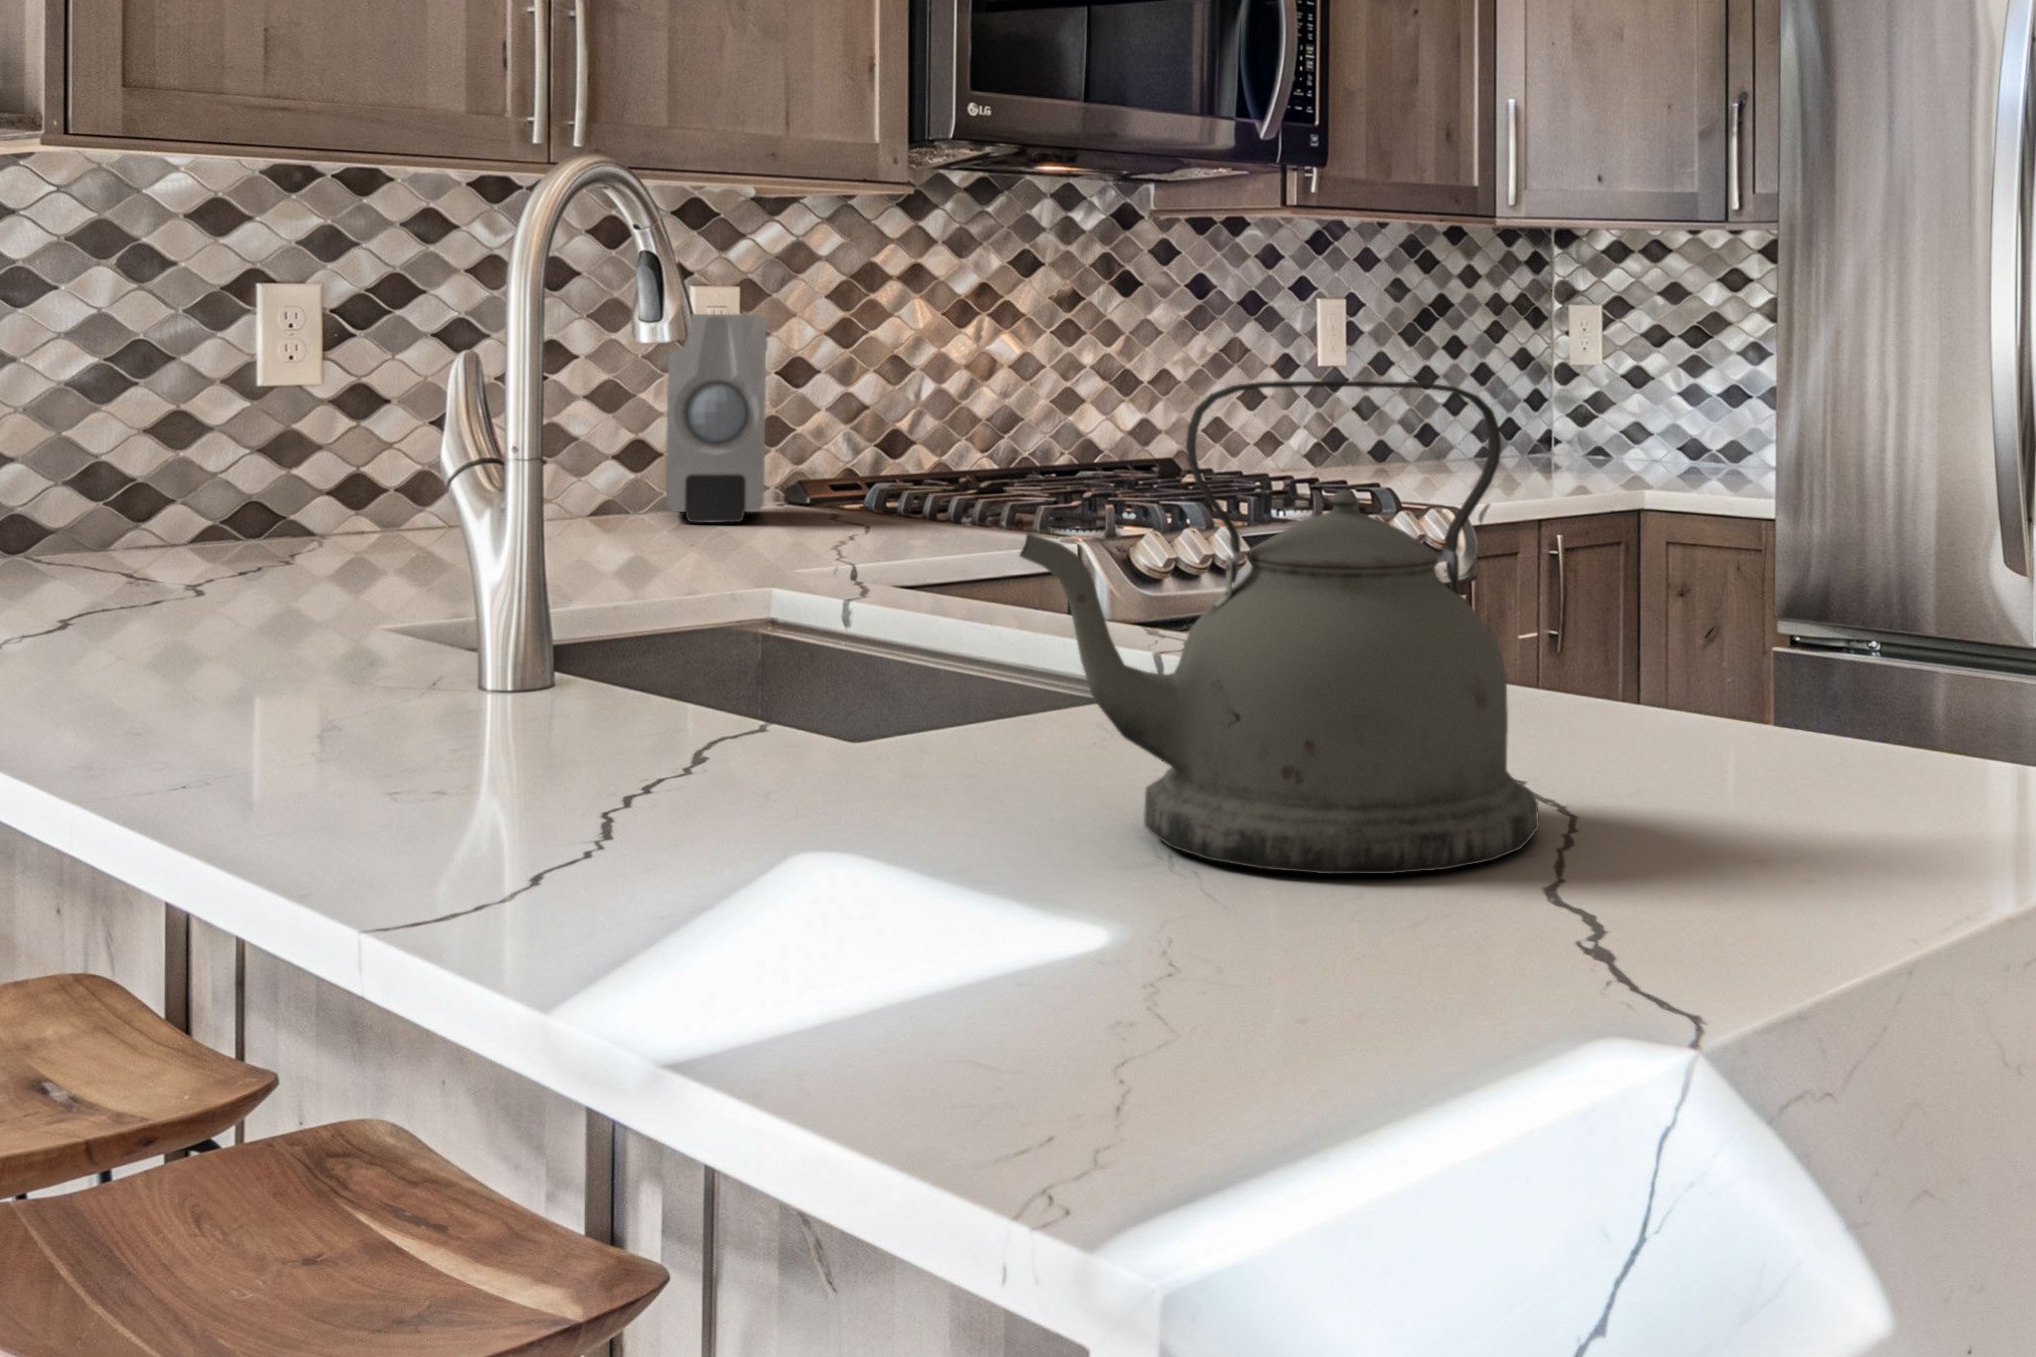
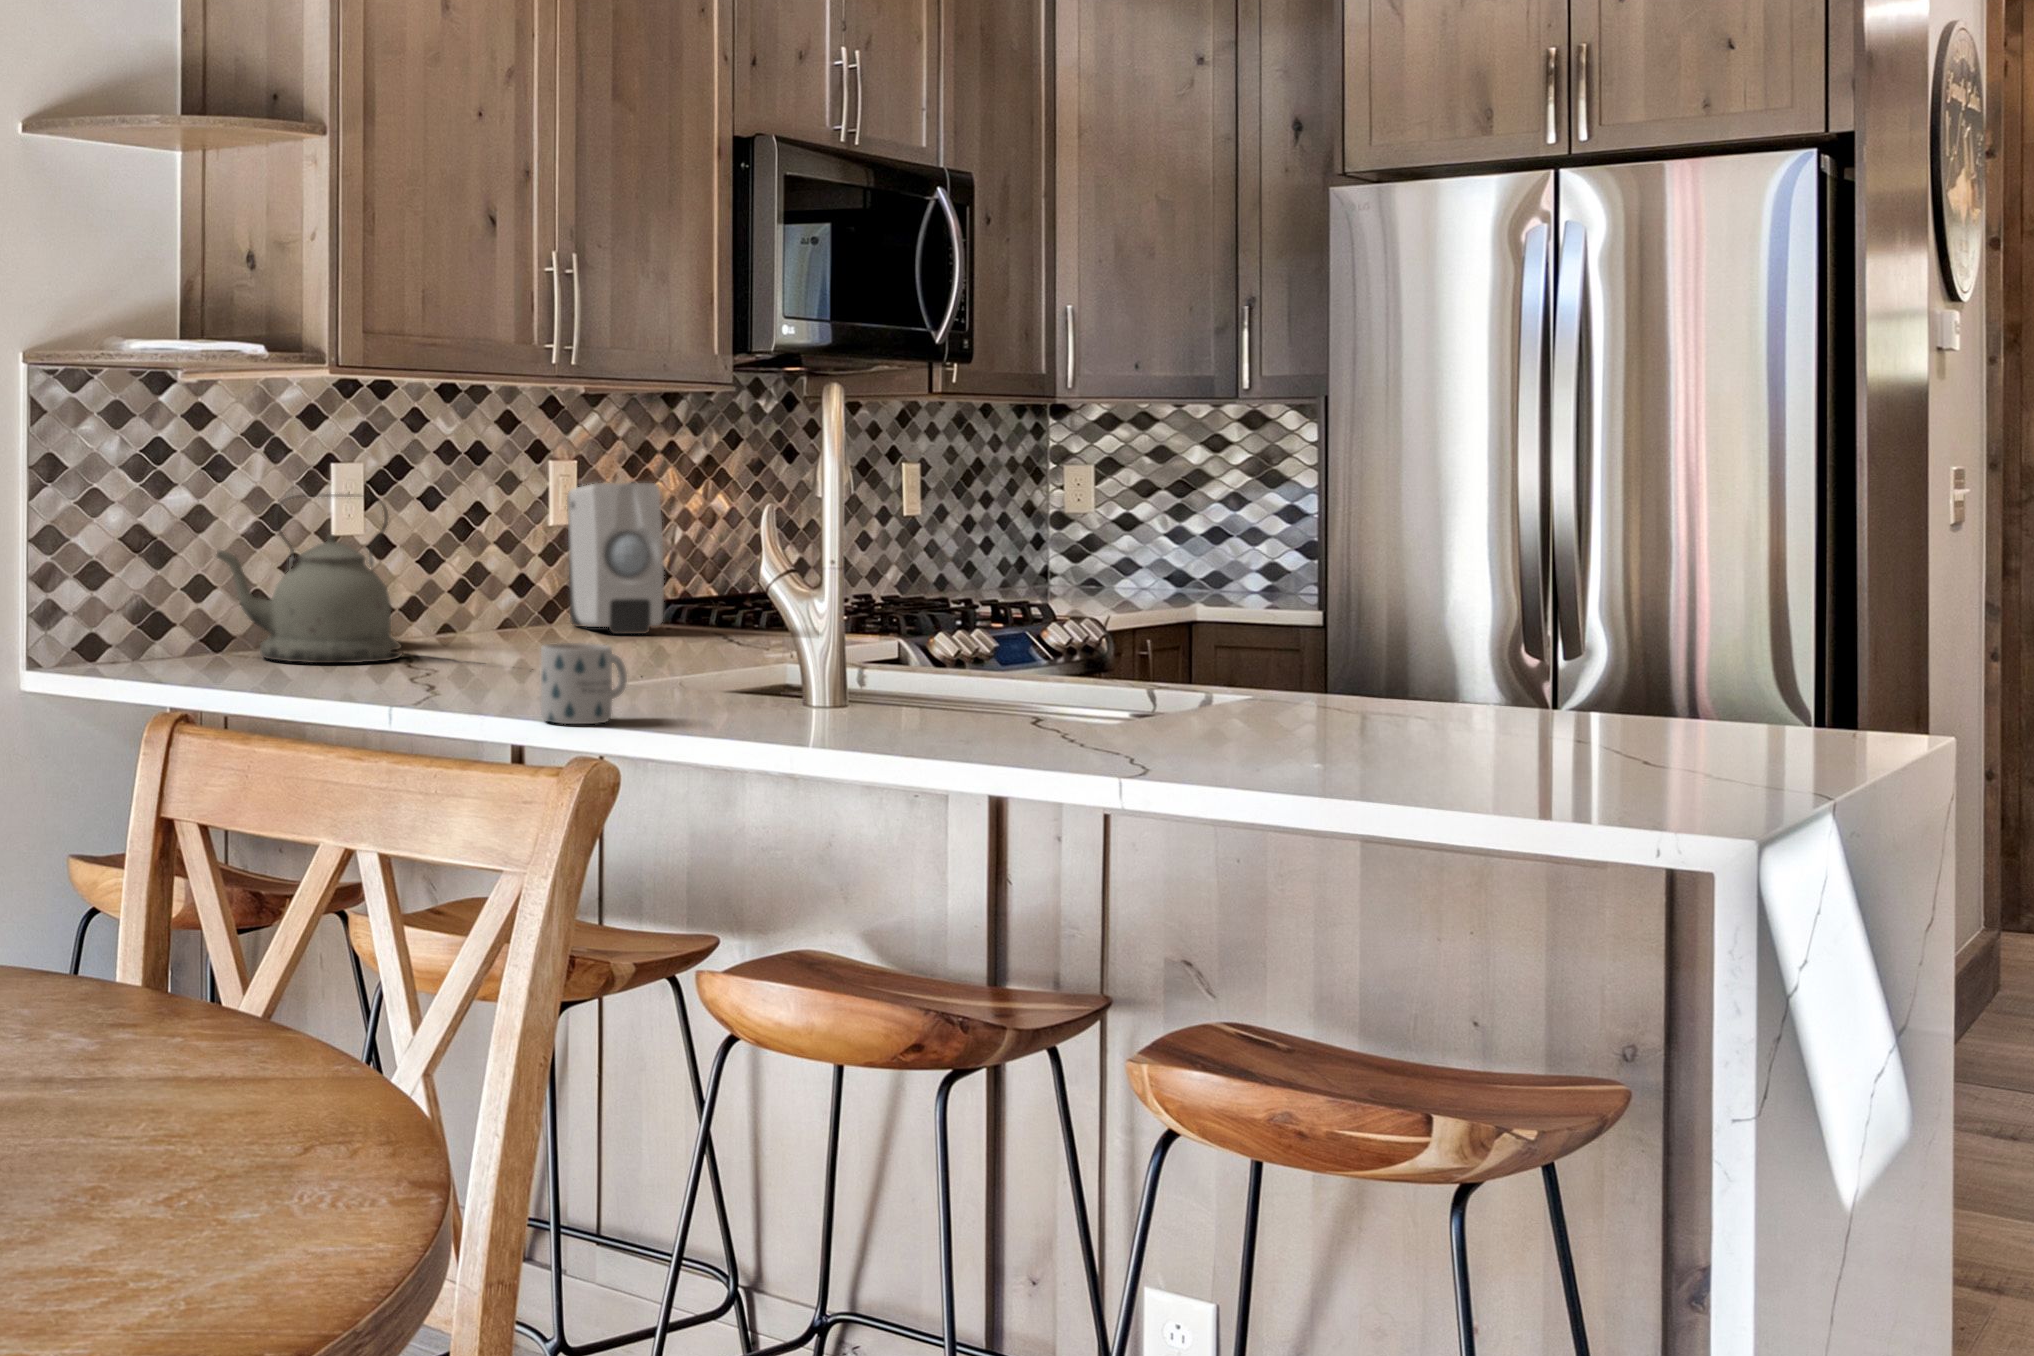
kettle: present [1020,381,1539,874] -> present [217,494,401,663]
mug: none [62,553,235,689] -> present [541,643,627,724]

